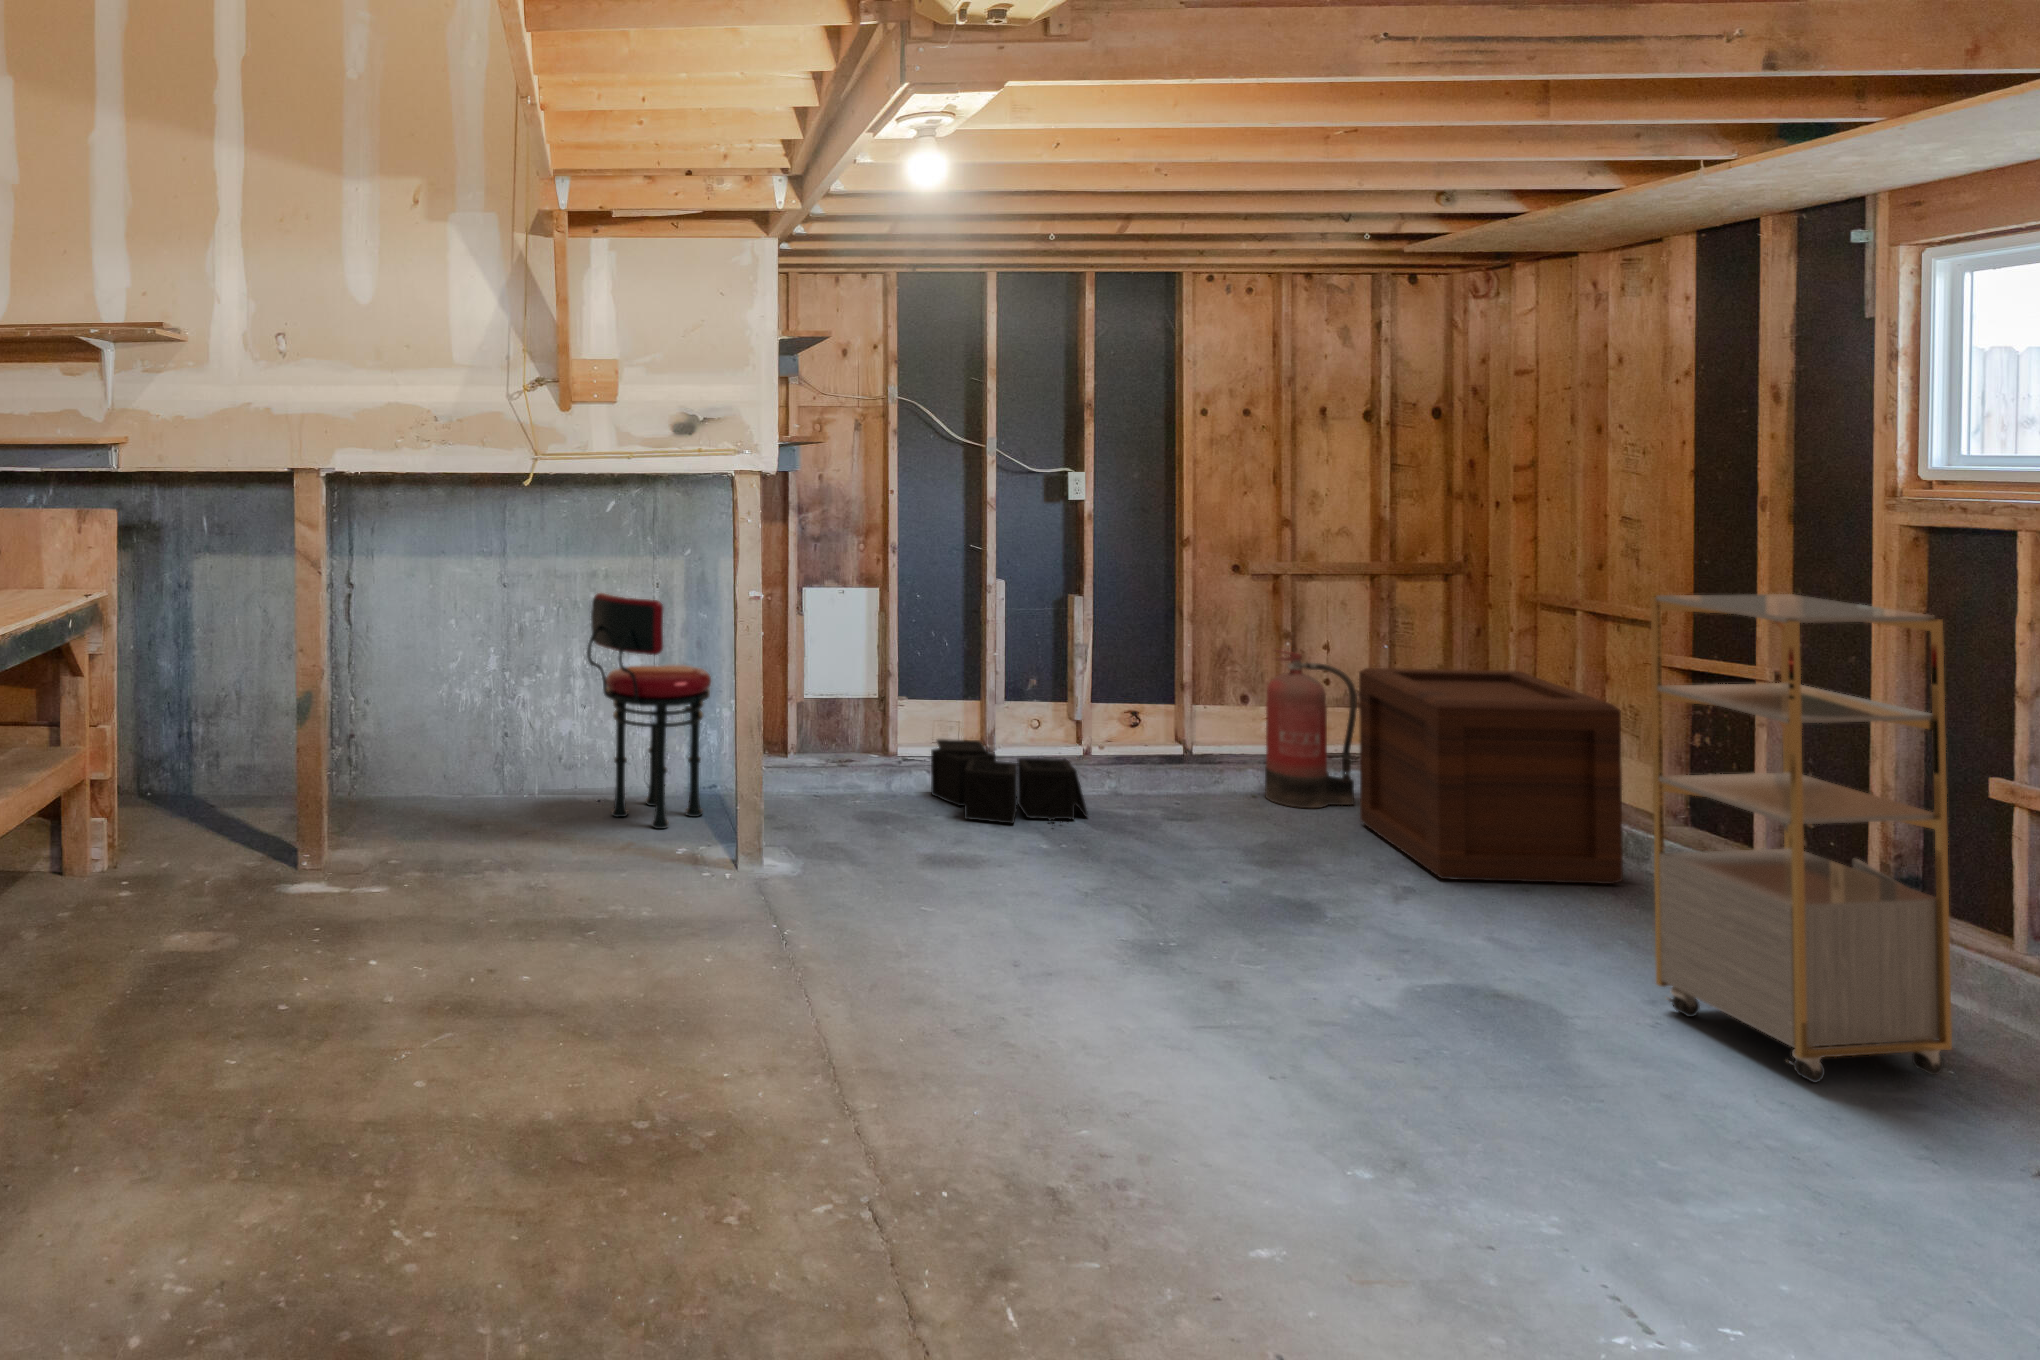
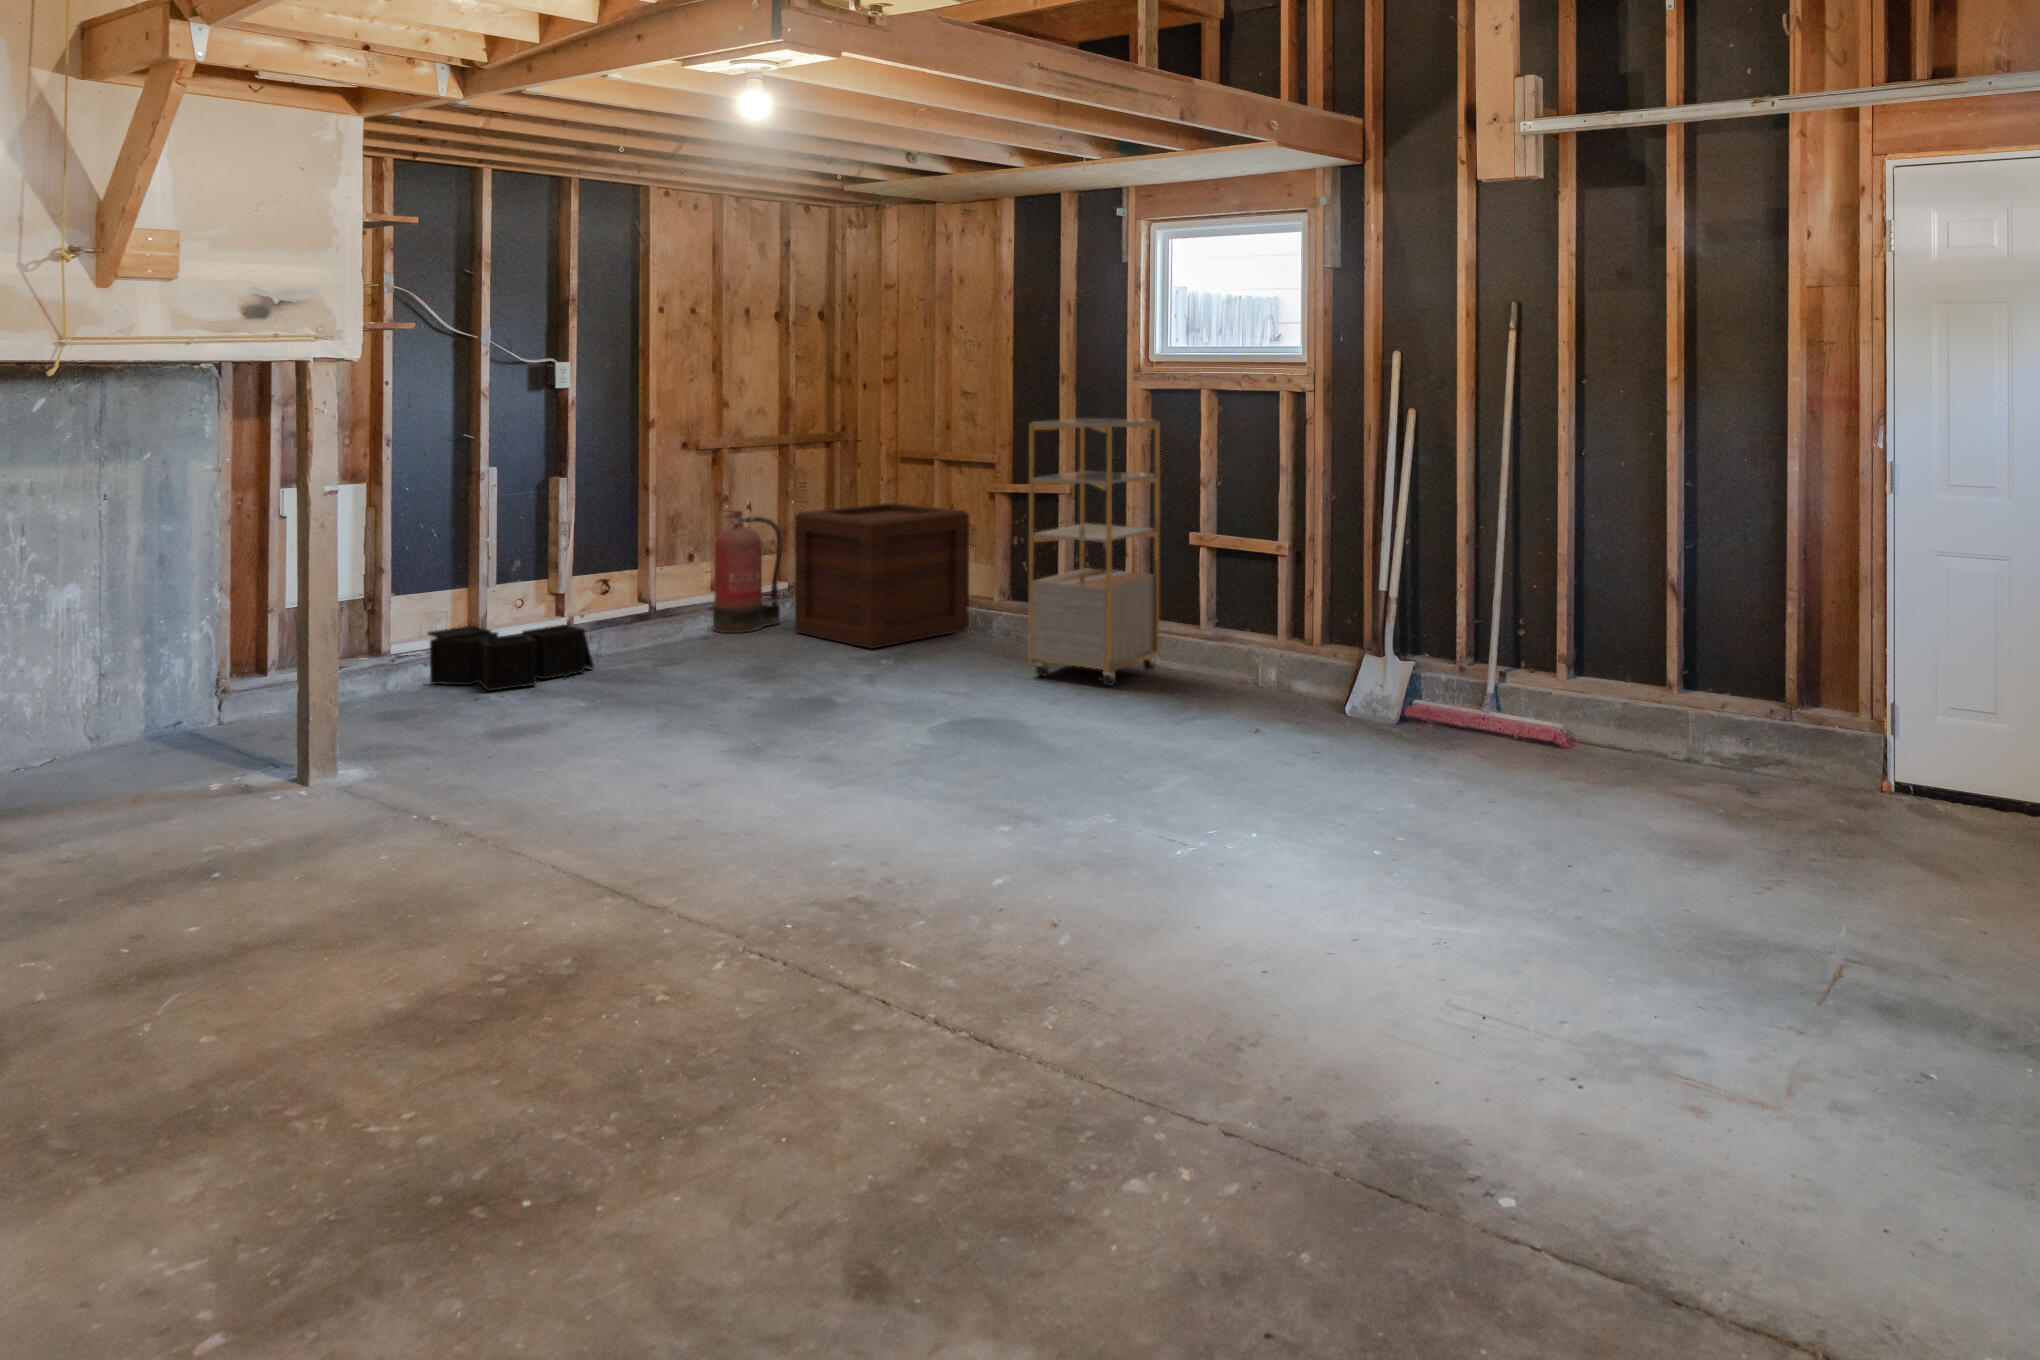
stool: present [587,593,711,829] -> none [40,511,206,772]

